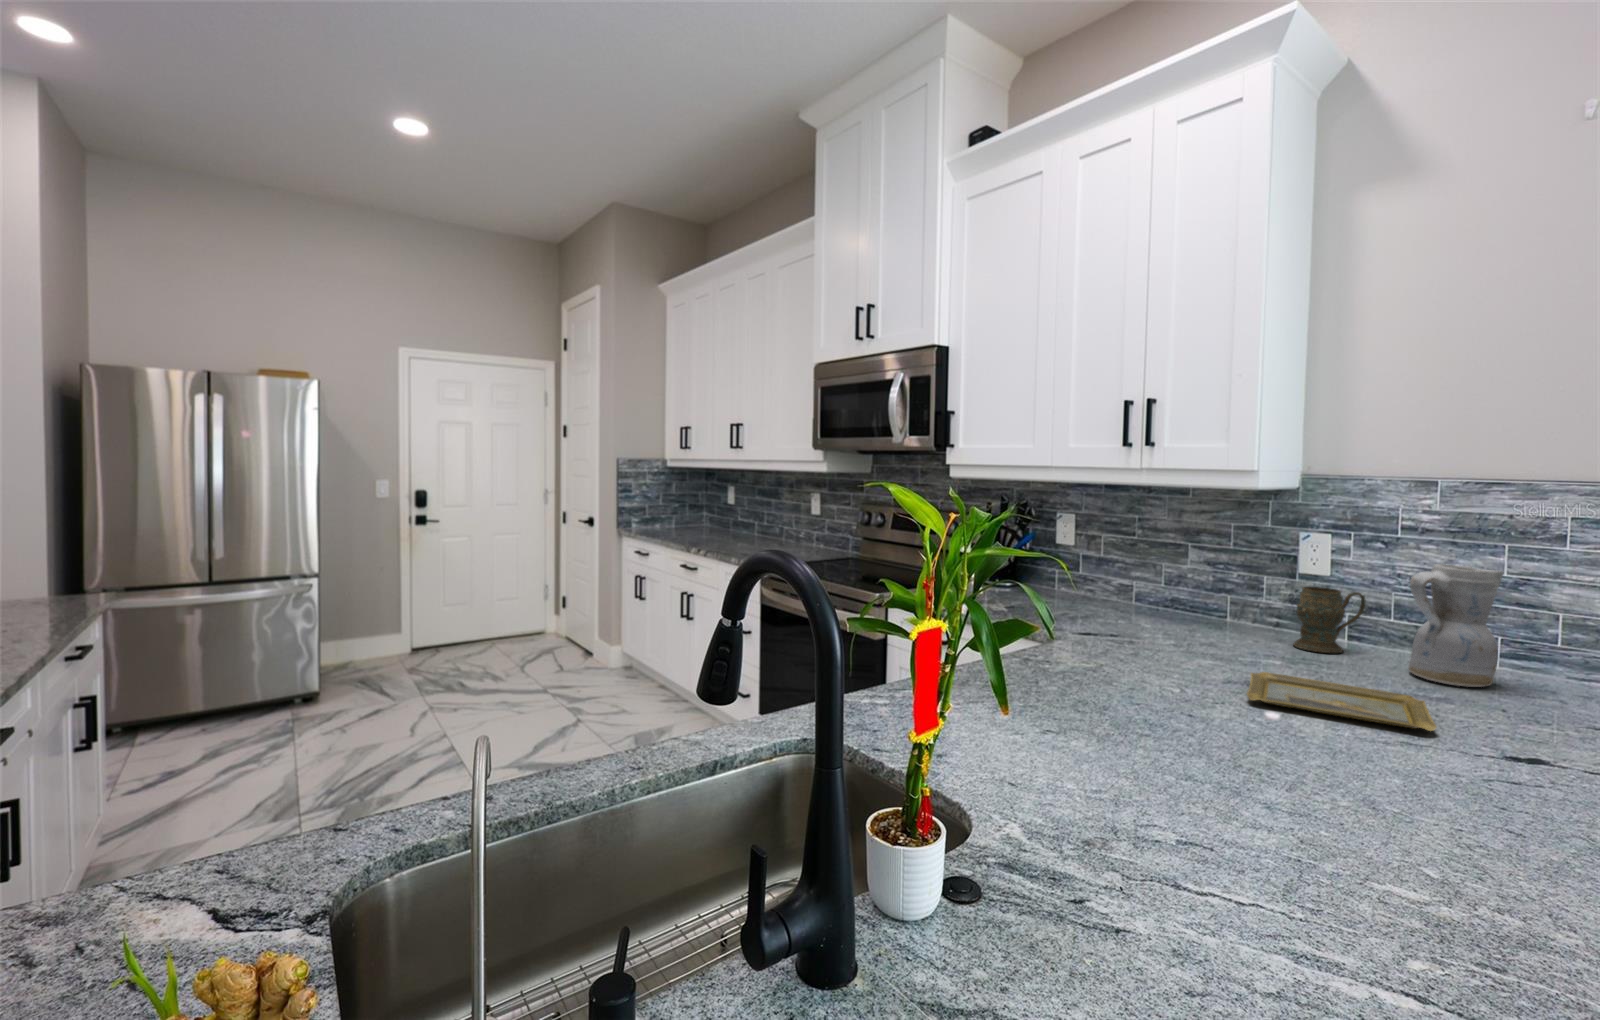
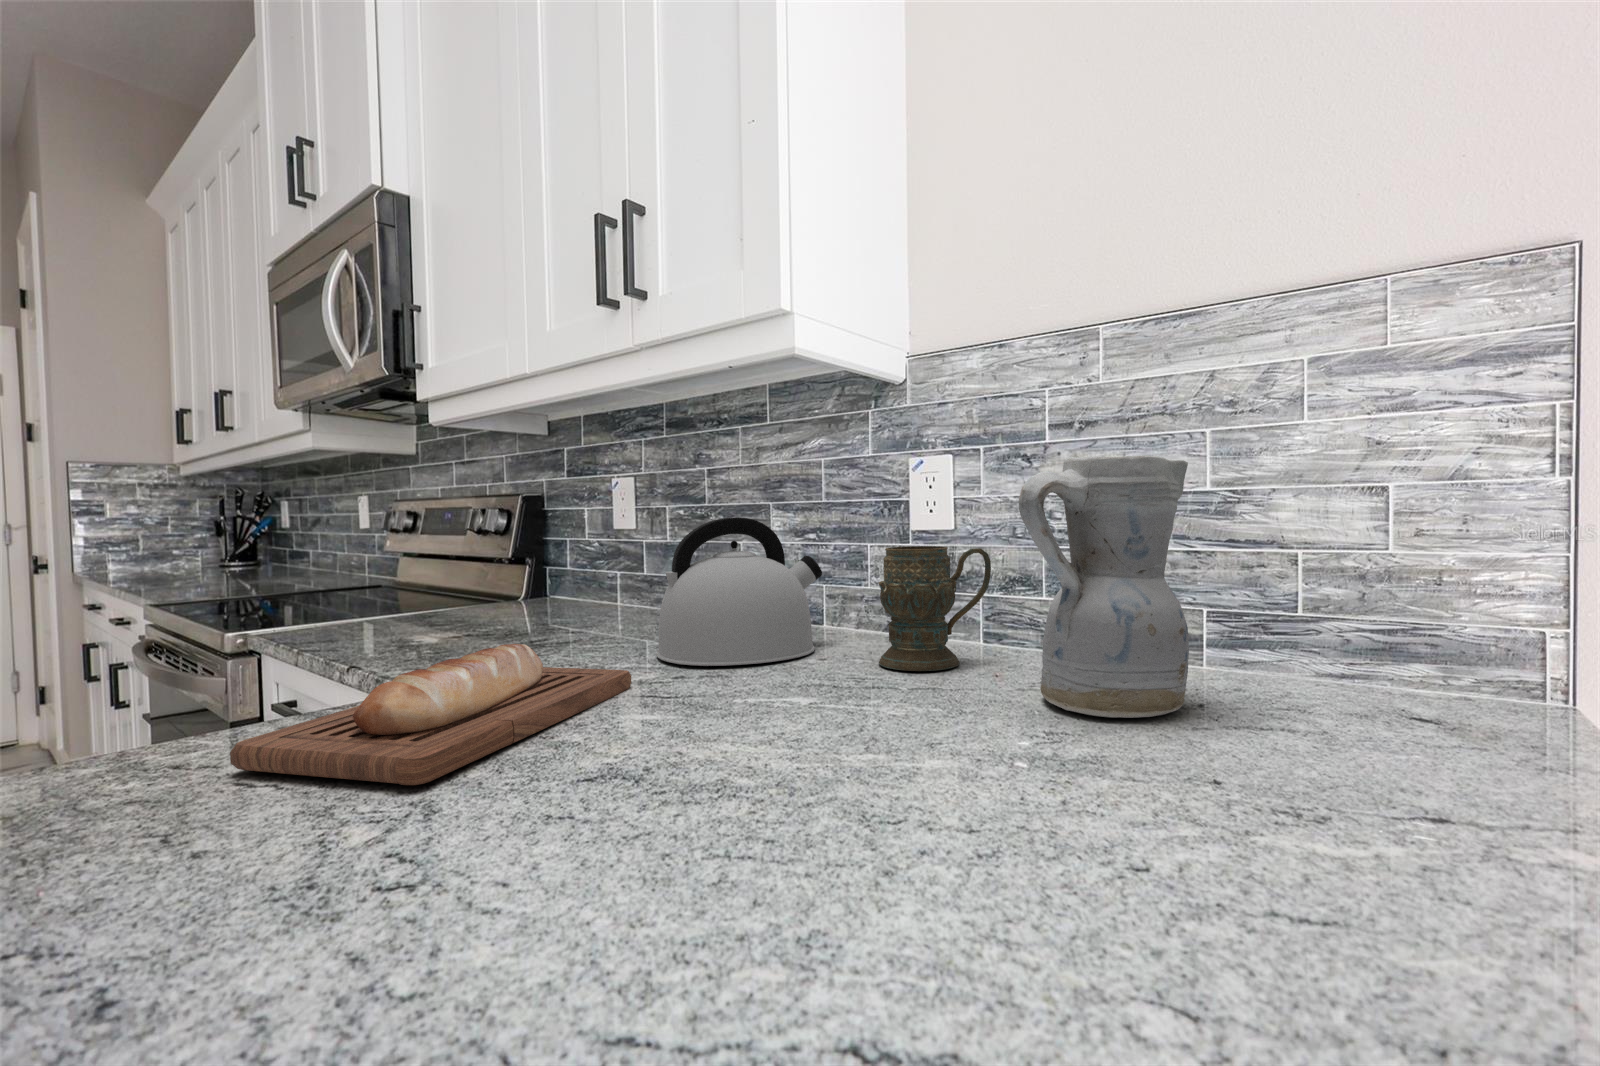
kettle: none [1150,561,1245,640] -> present [656,518,822,666]
bread loaf: none [1068,622,1172,679] -> present [230,644,631,785]
tray: present [1247,672,1436,731] -> none [522,733,1000,909]

